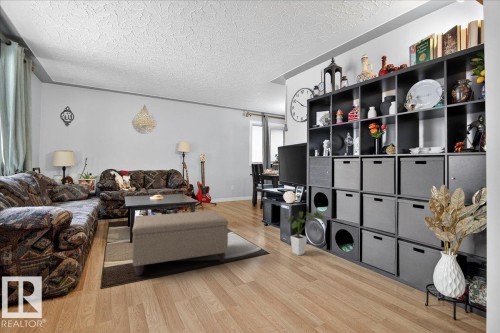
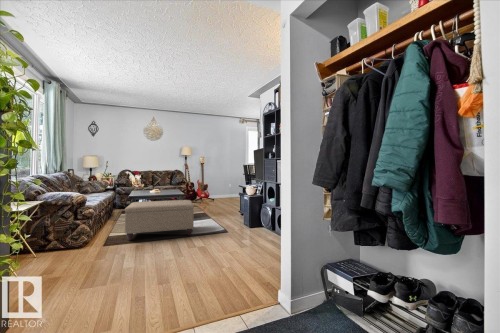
house plant: present [284,211,324,255] -> none [235,200,267,234]

